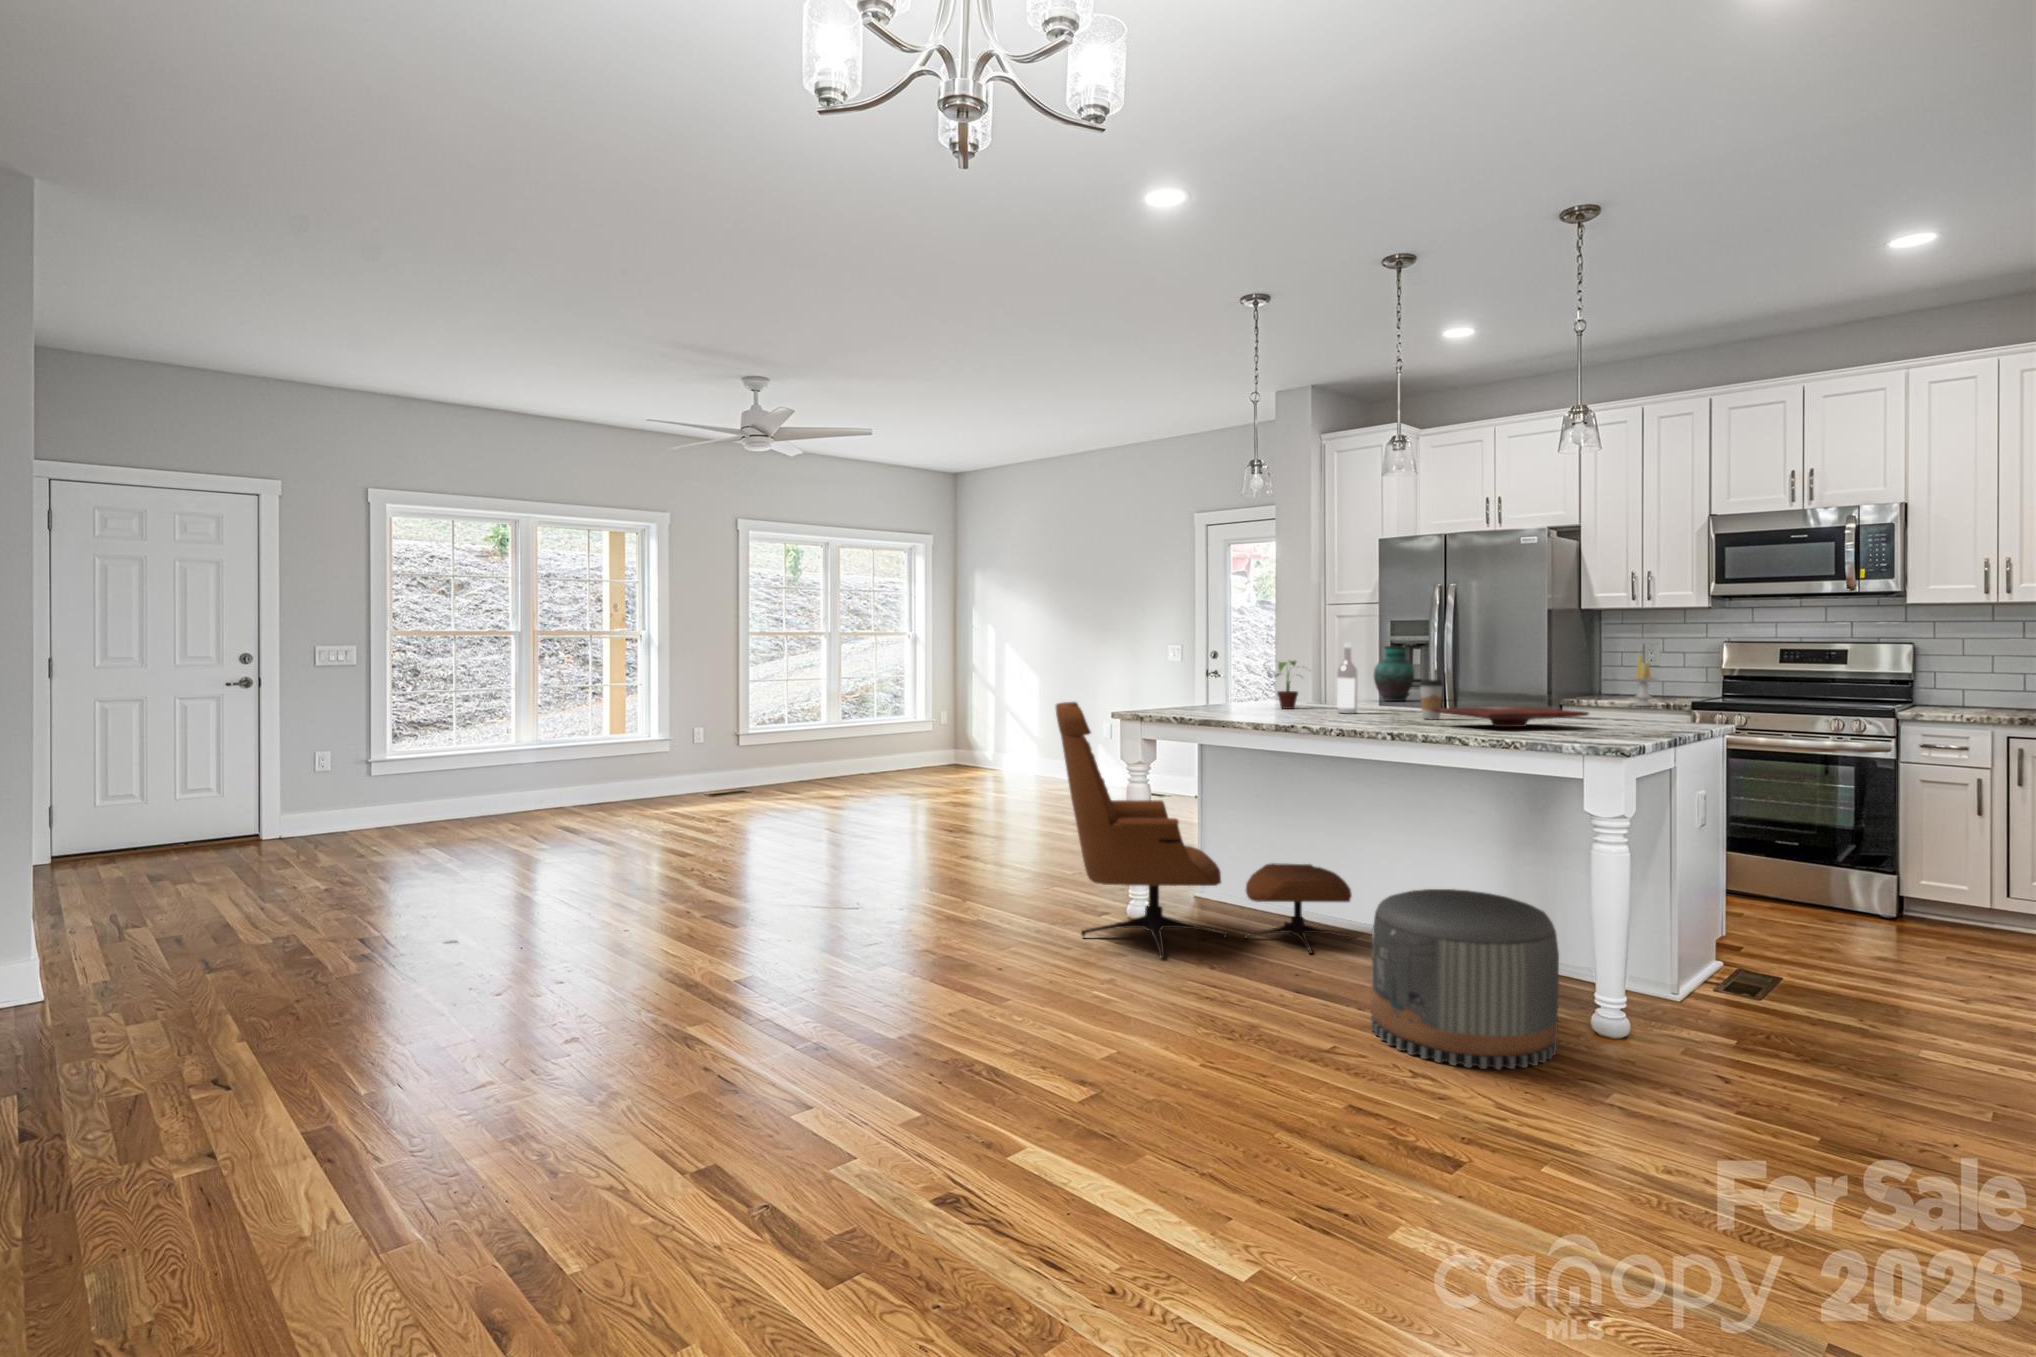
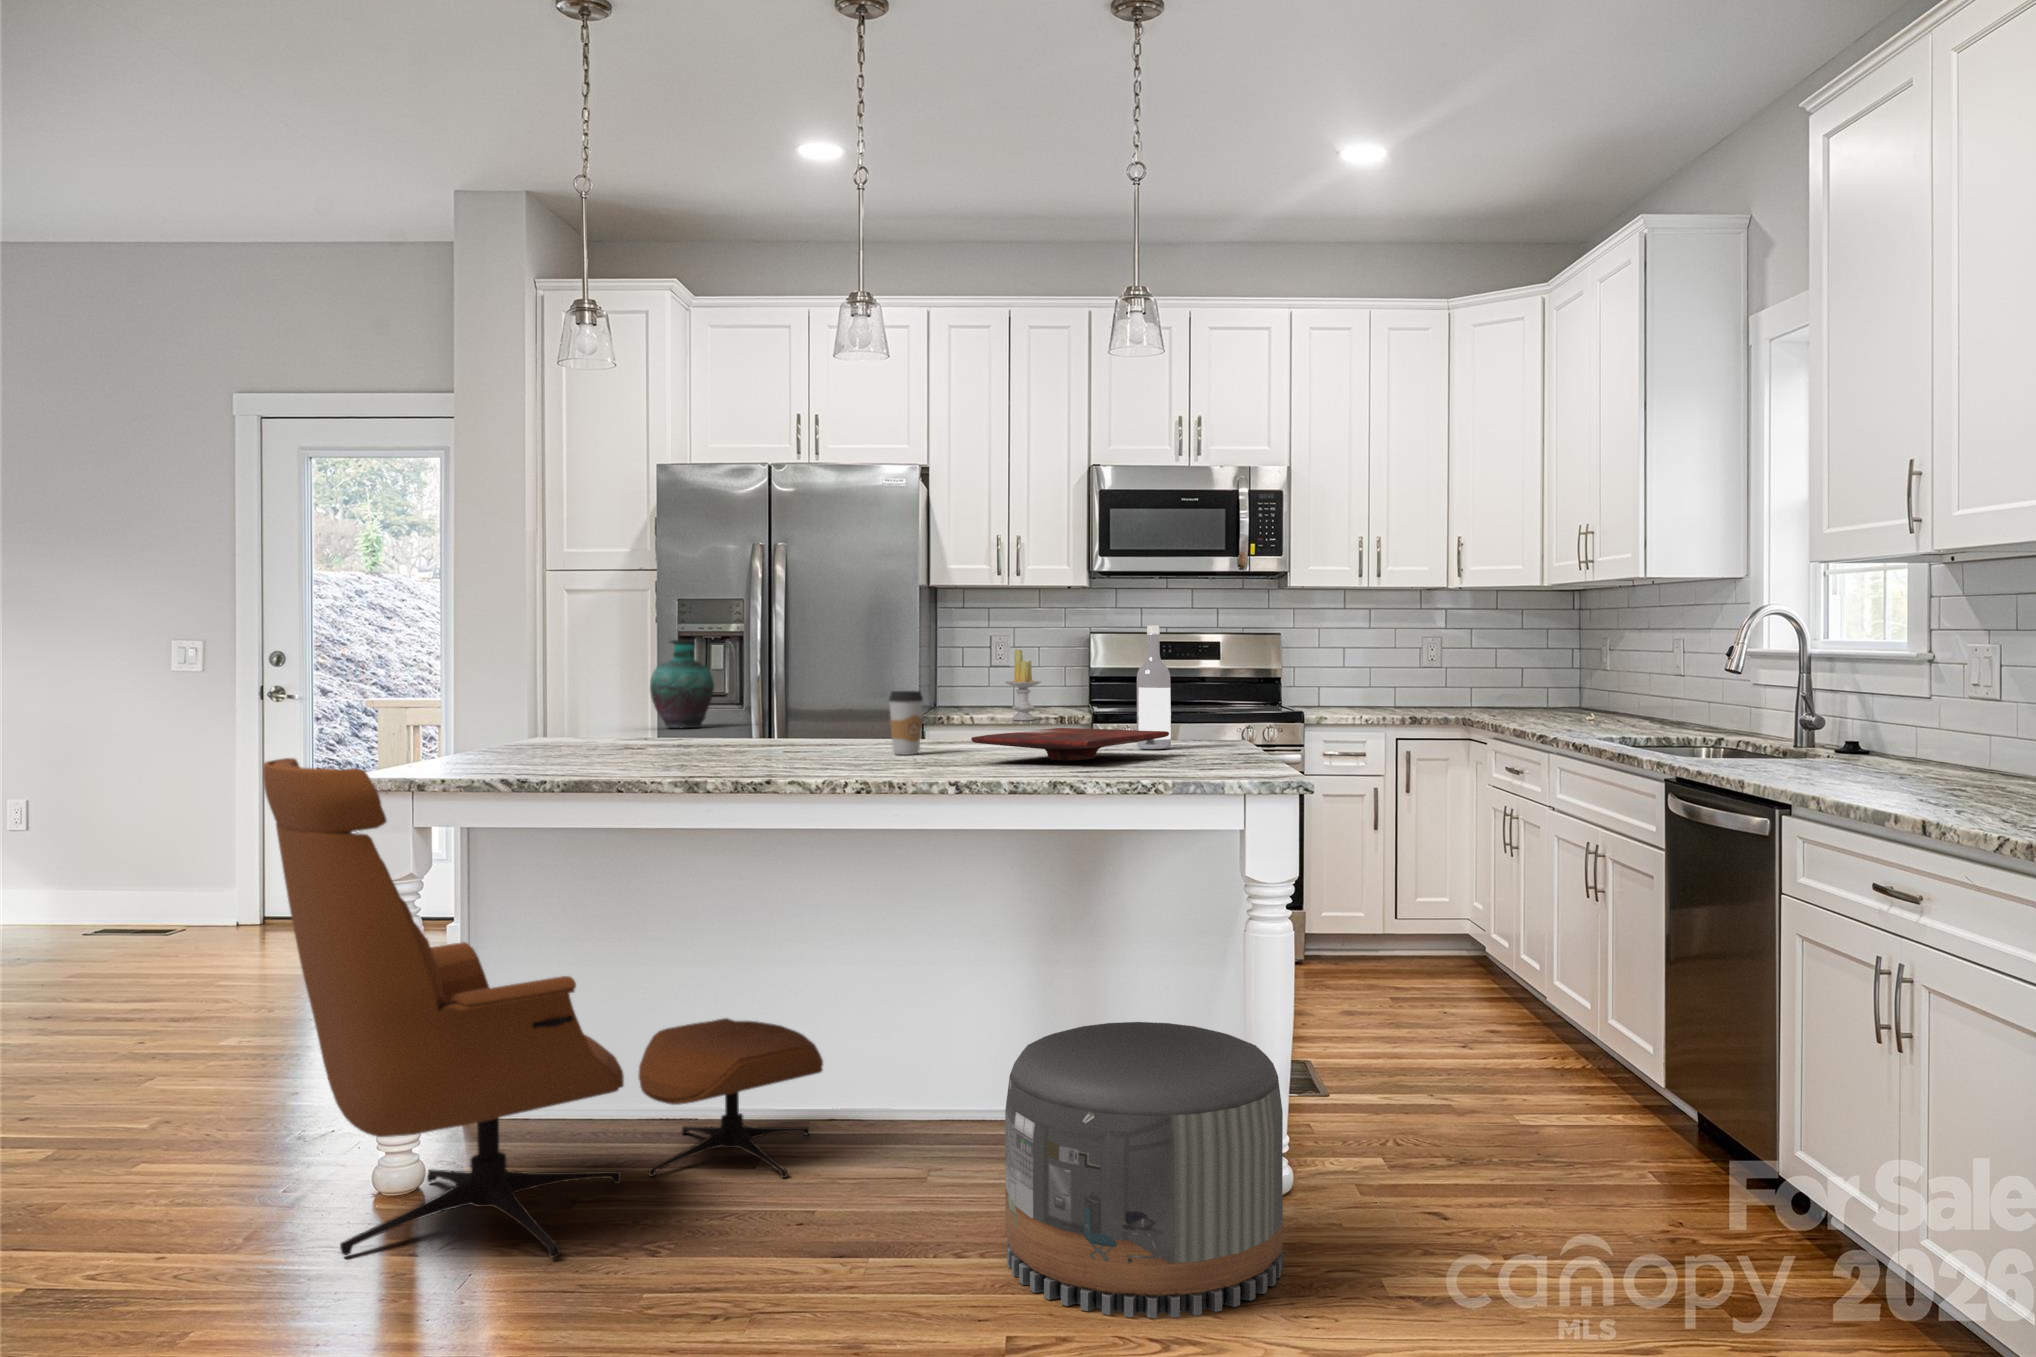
wine bottle: present [1337,643,1357,714] -> present [1137,626,1171,749]
potted plant: present [1267,661,1298,709] -> none [550,664,639,750]

